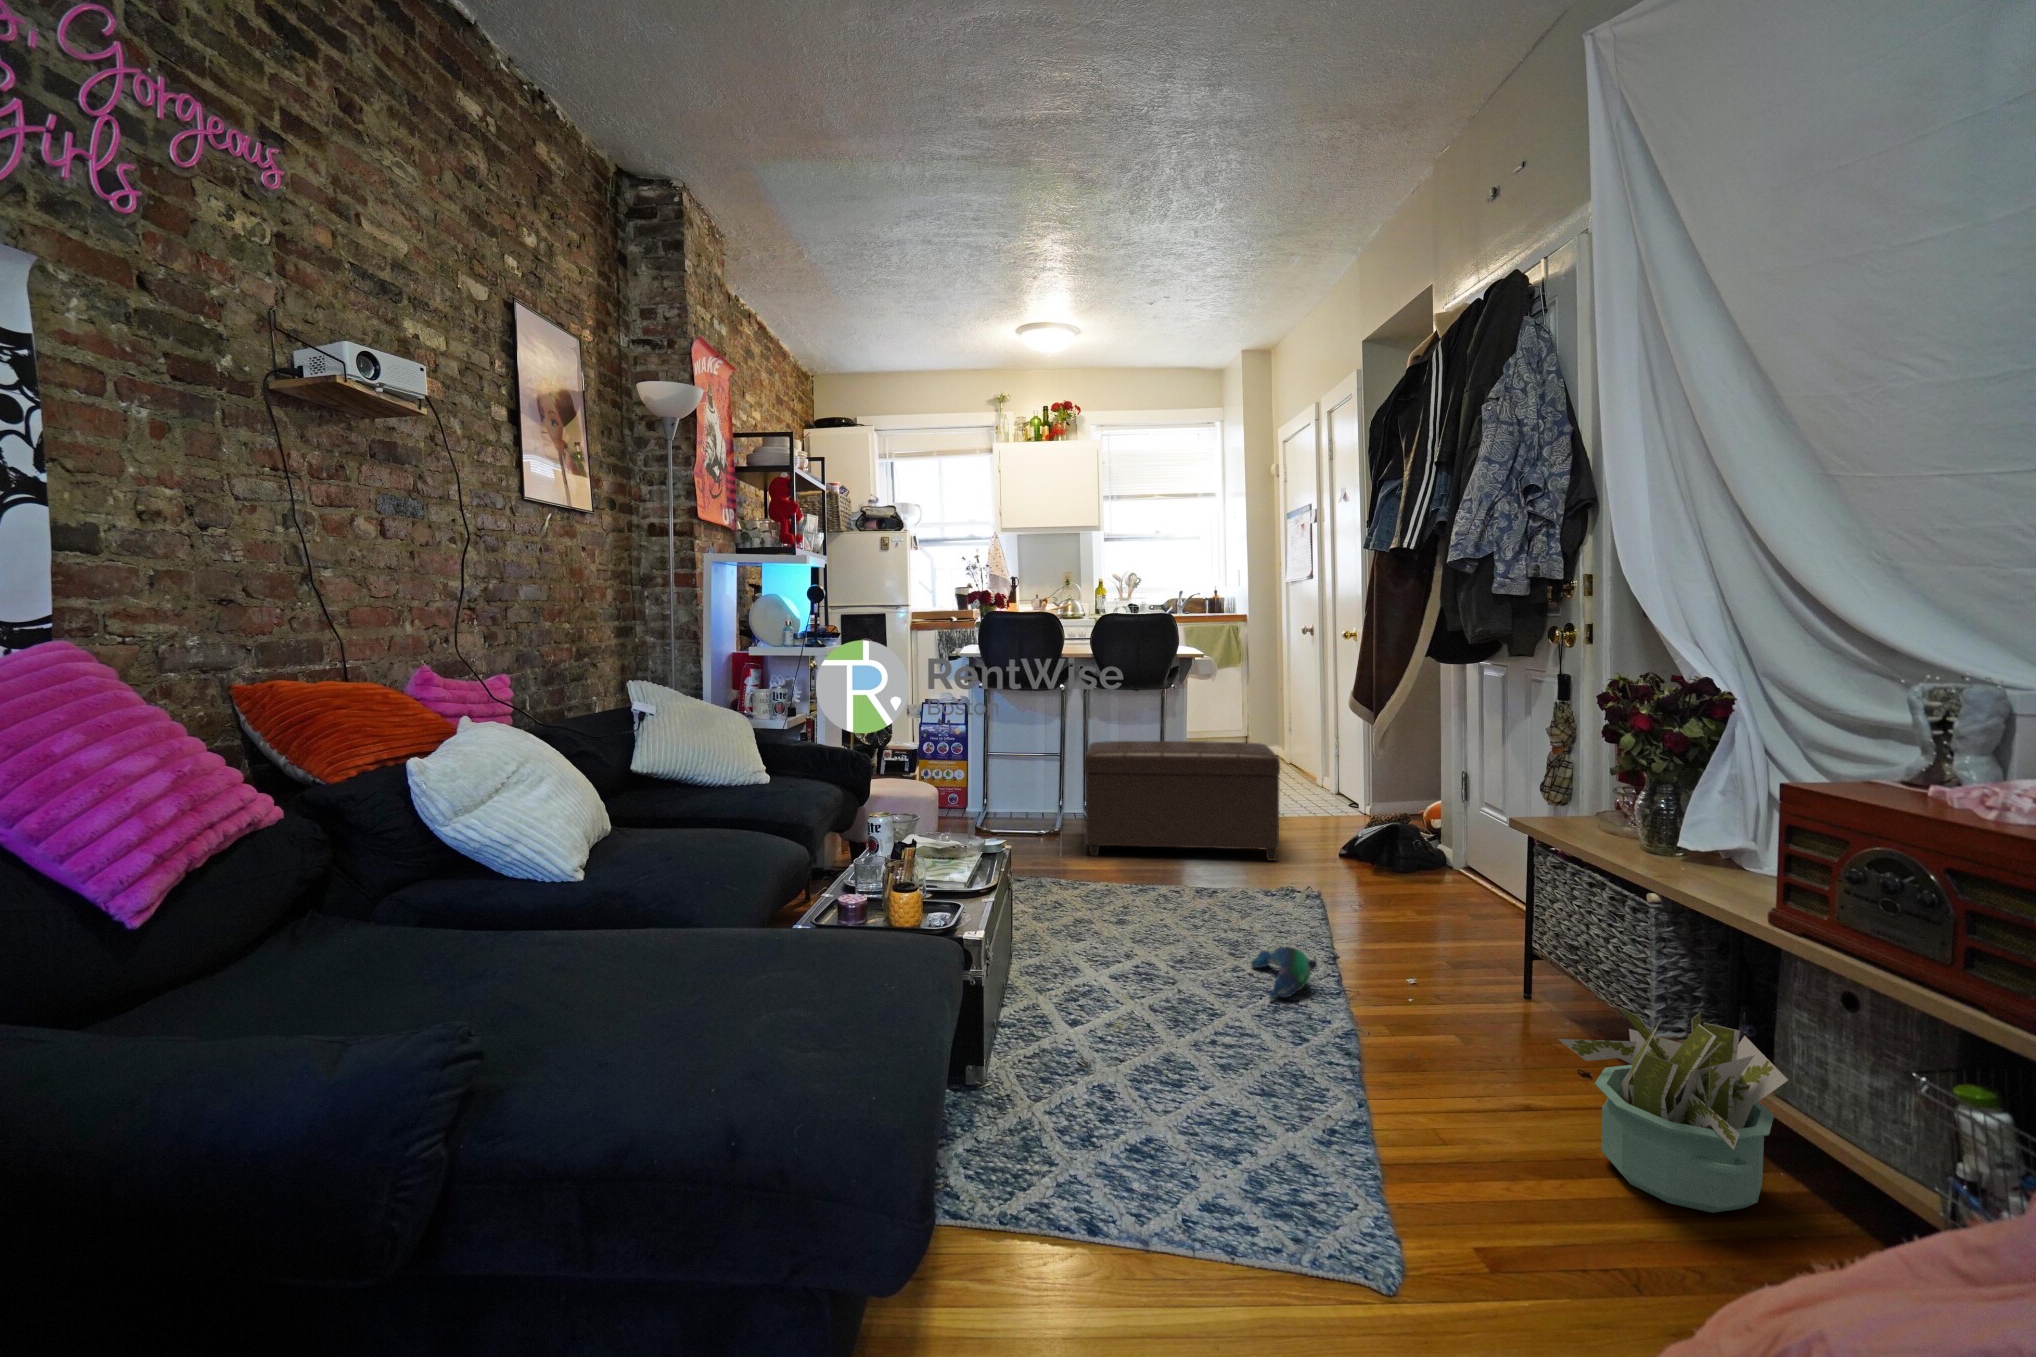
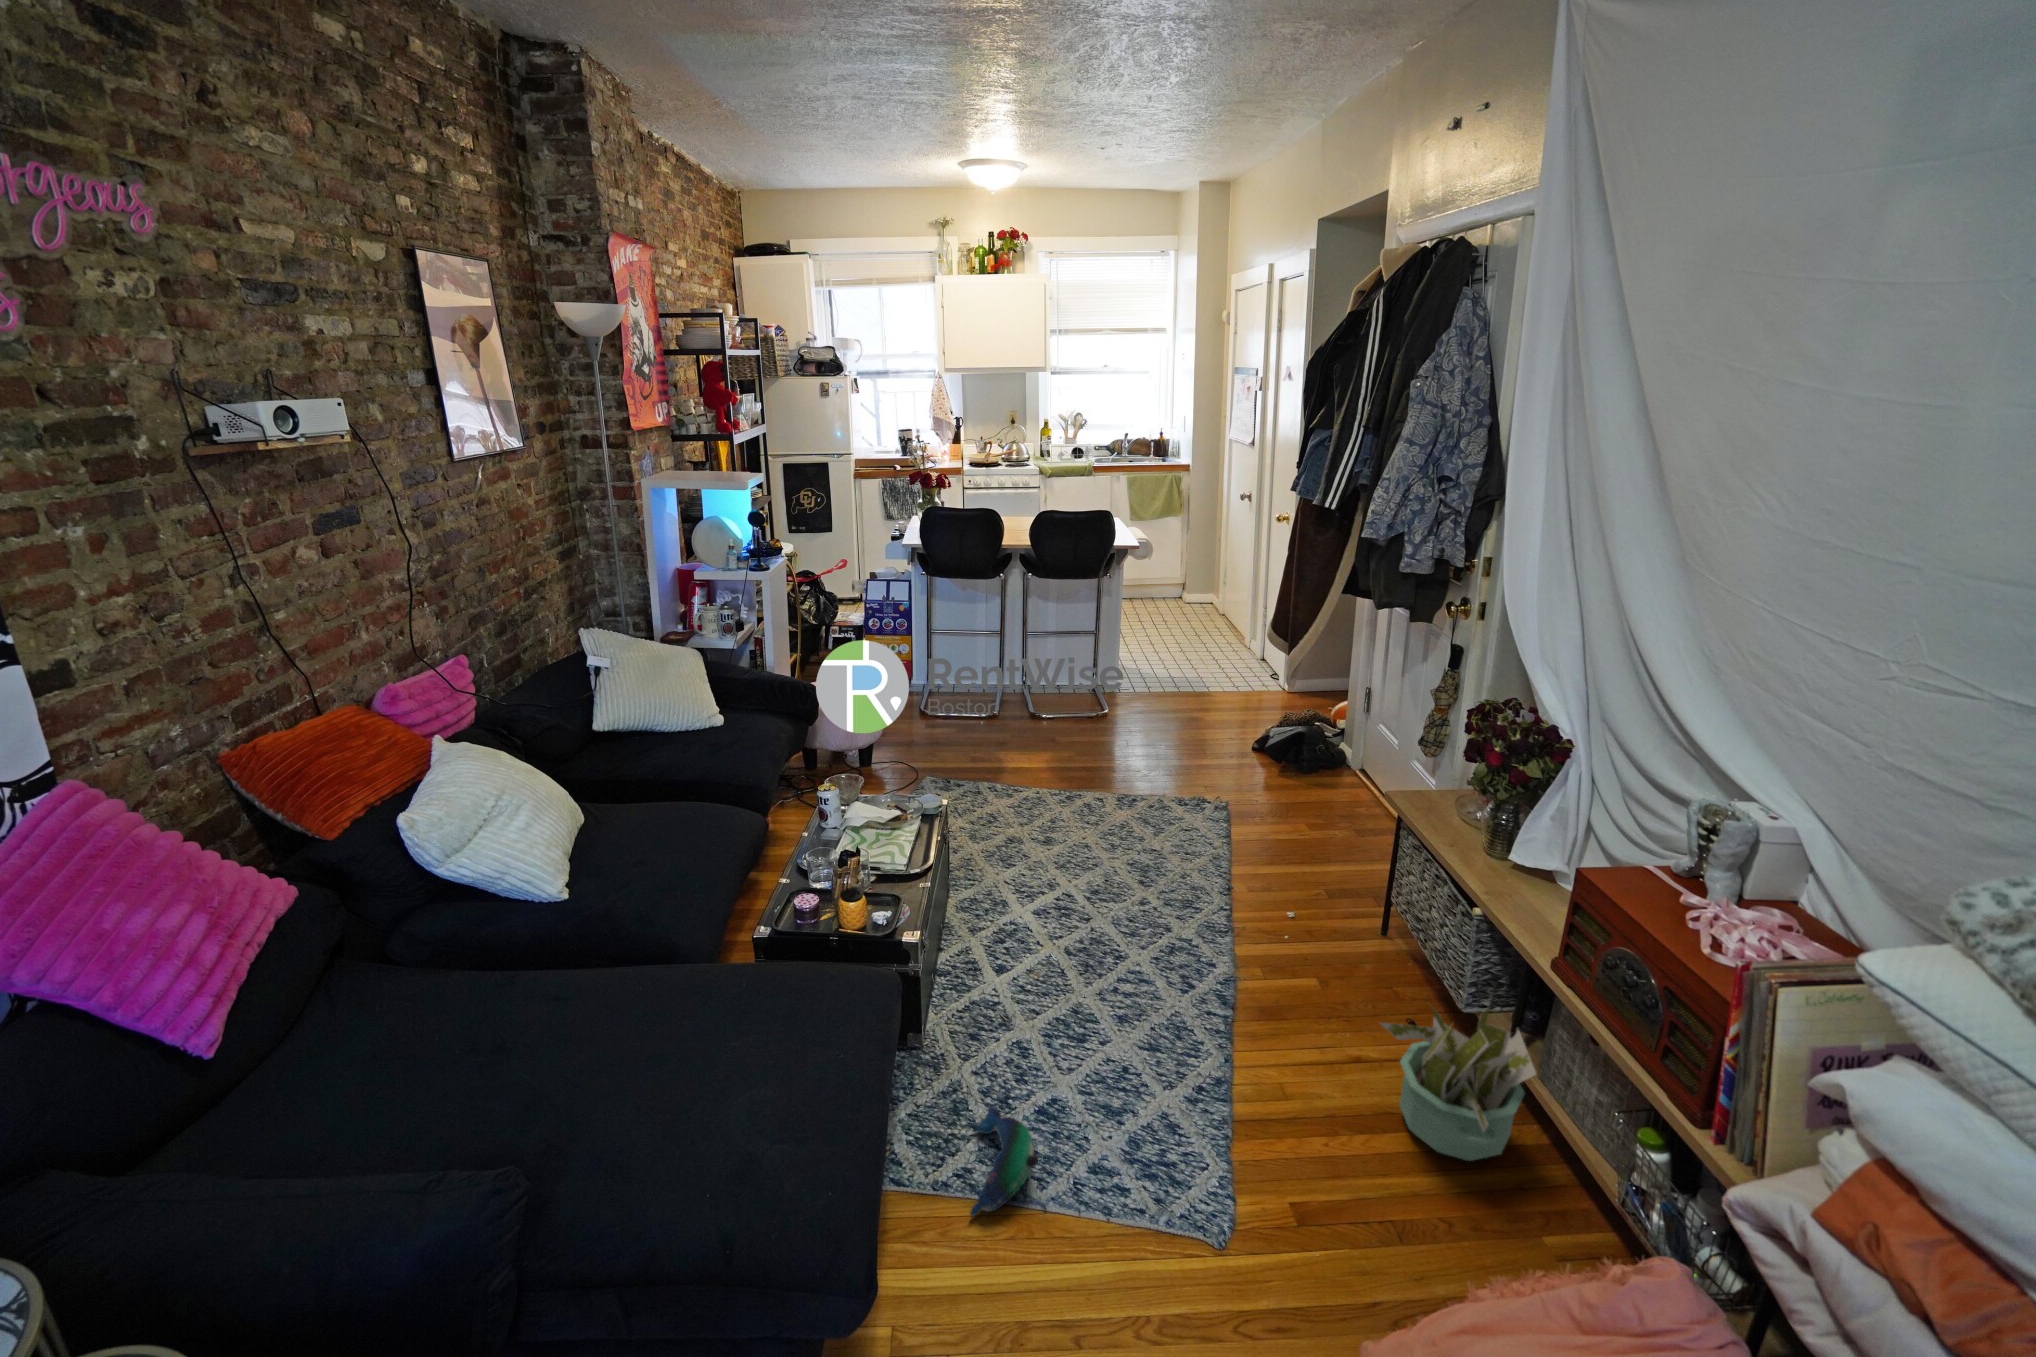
ottoman: present [1084,741,1280,861] -> none [1023,641,1204,759]
plush toy: present [1251,947,1317,999] -> present [970,1108,1039,1217]

